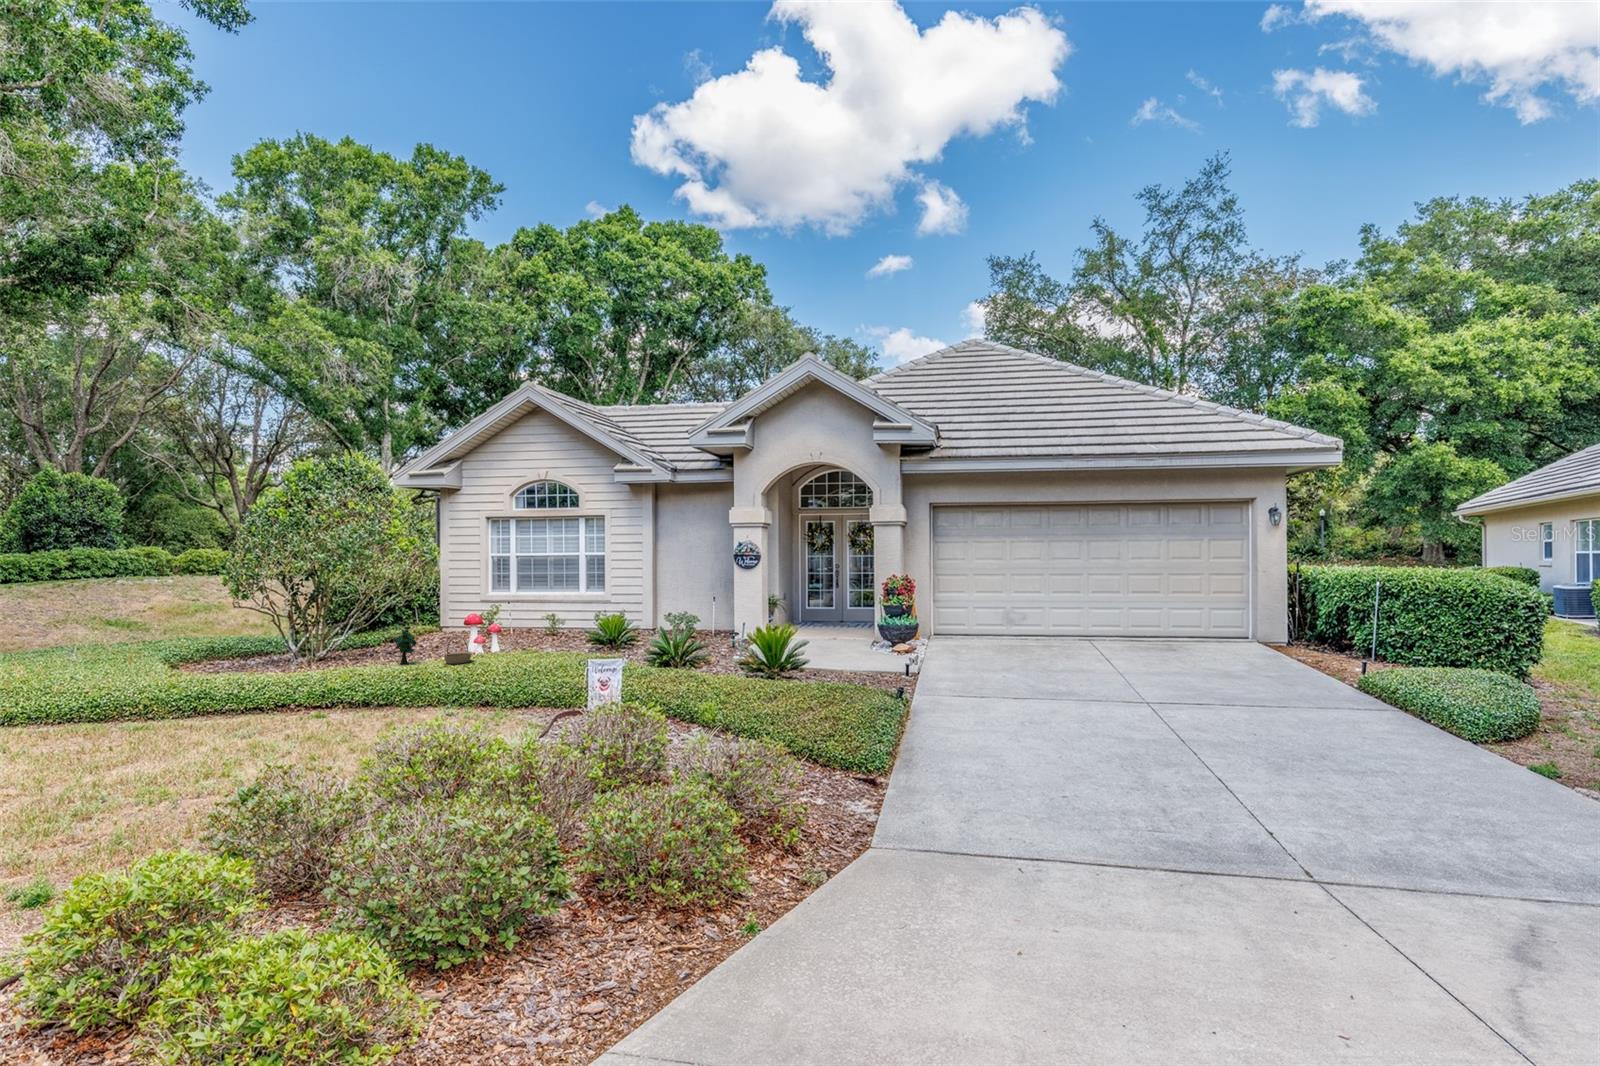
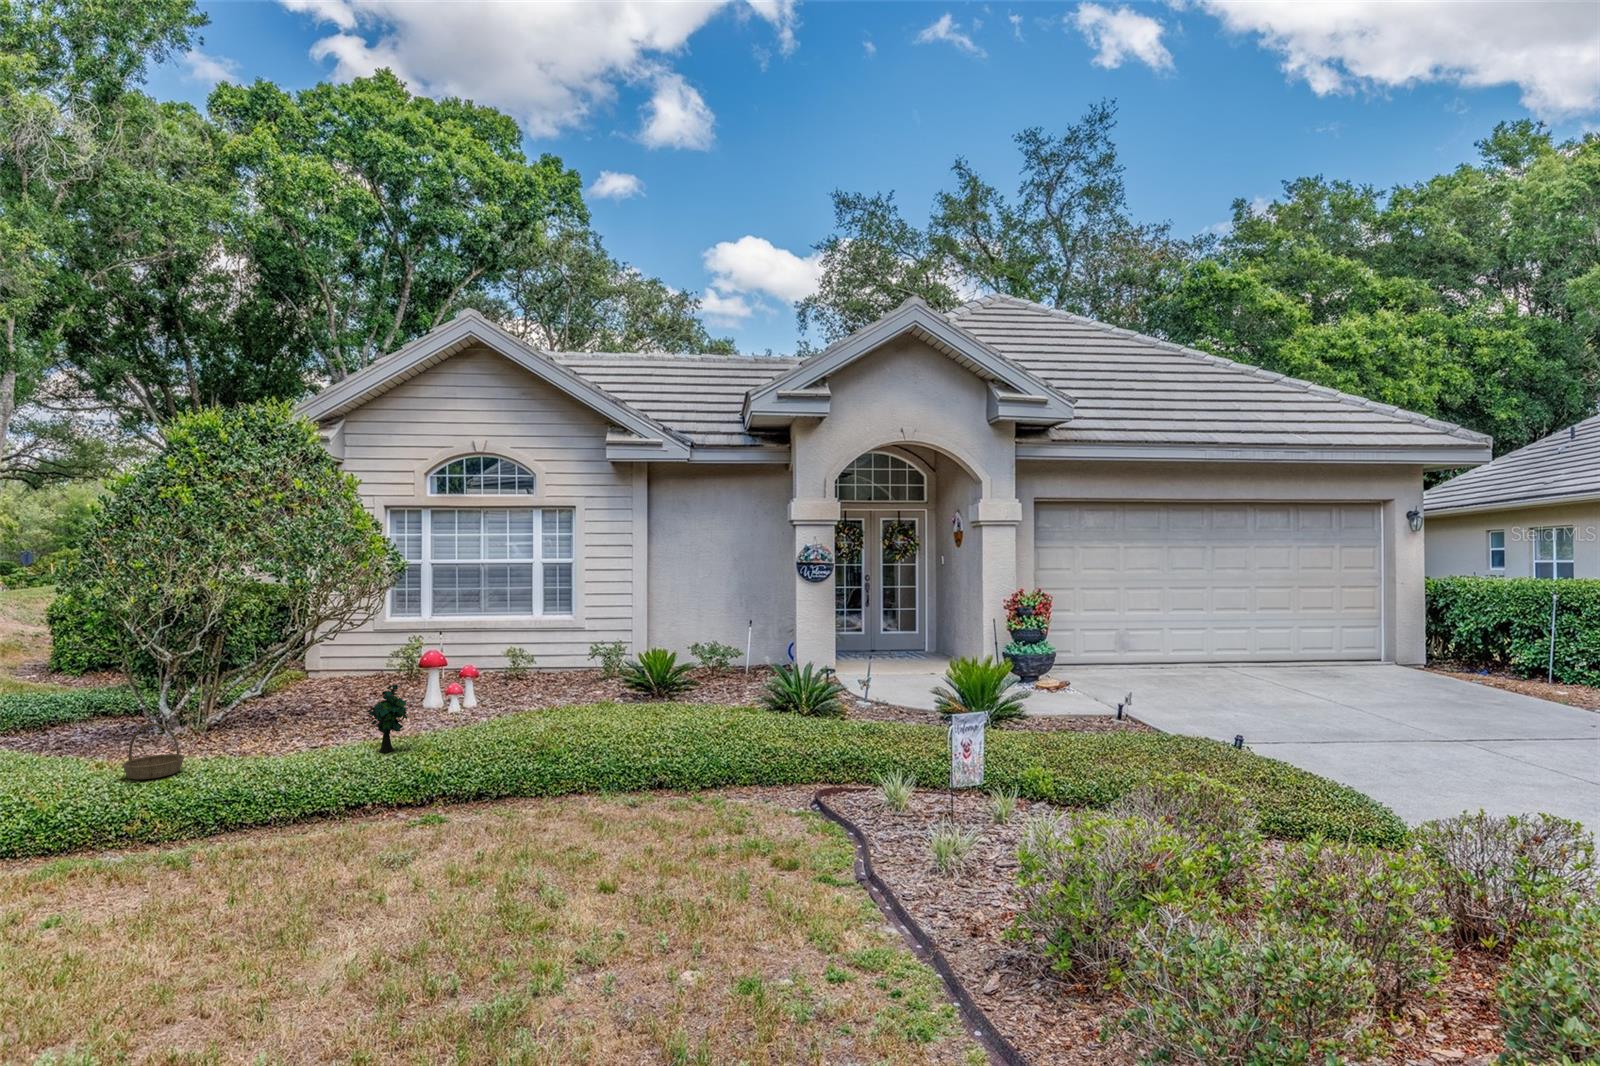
basket: present [444,636,472,664] -> present [122,723,185,780]

